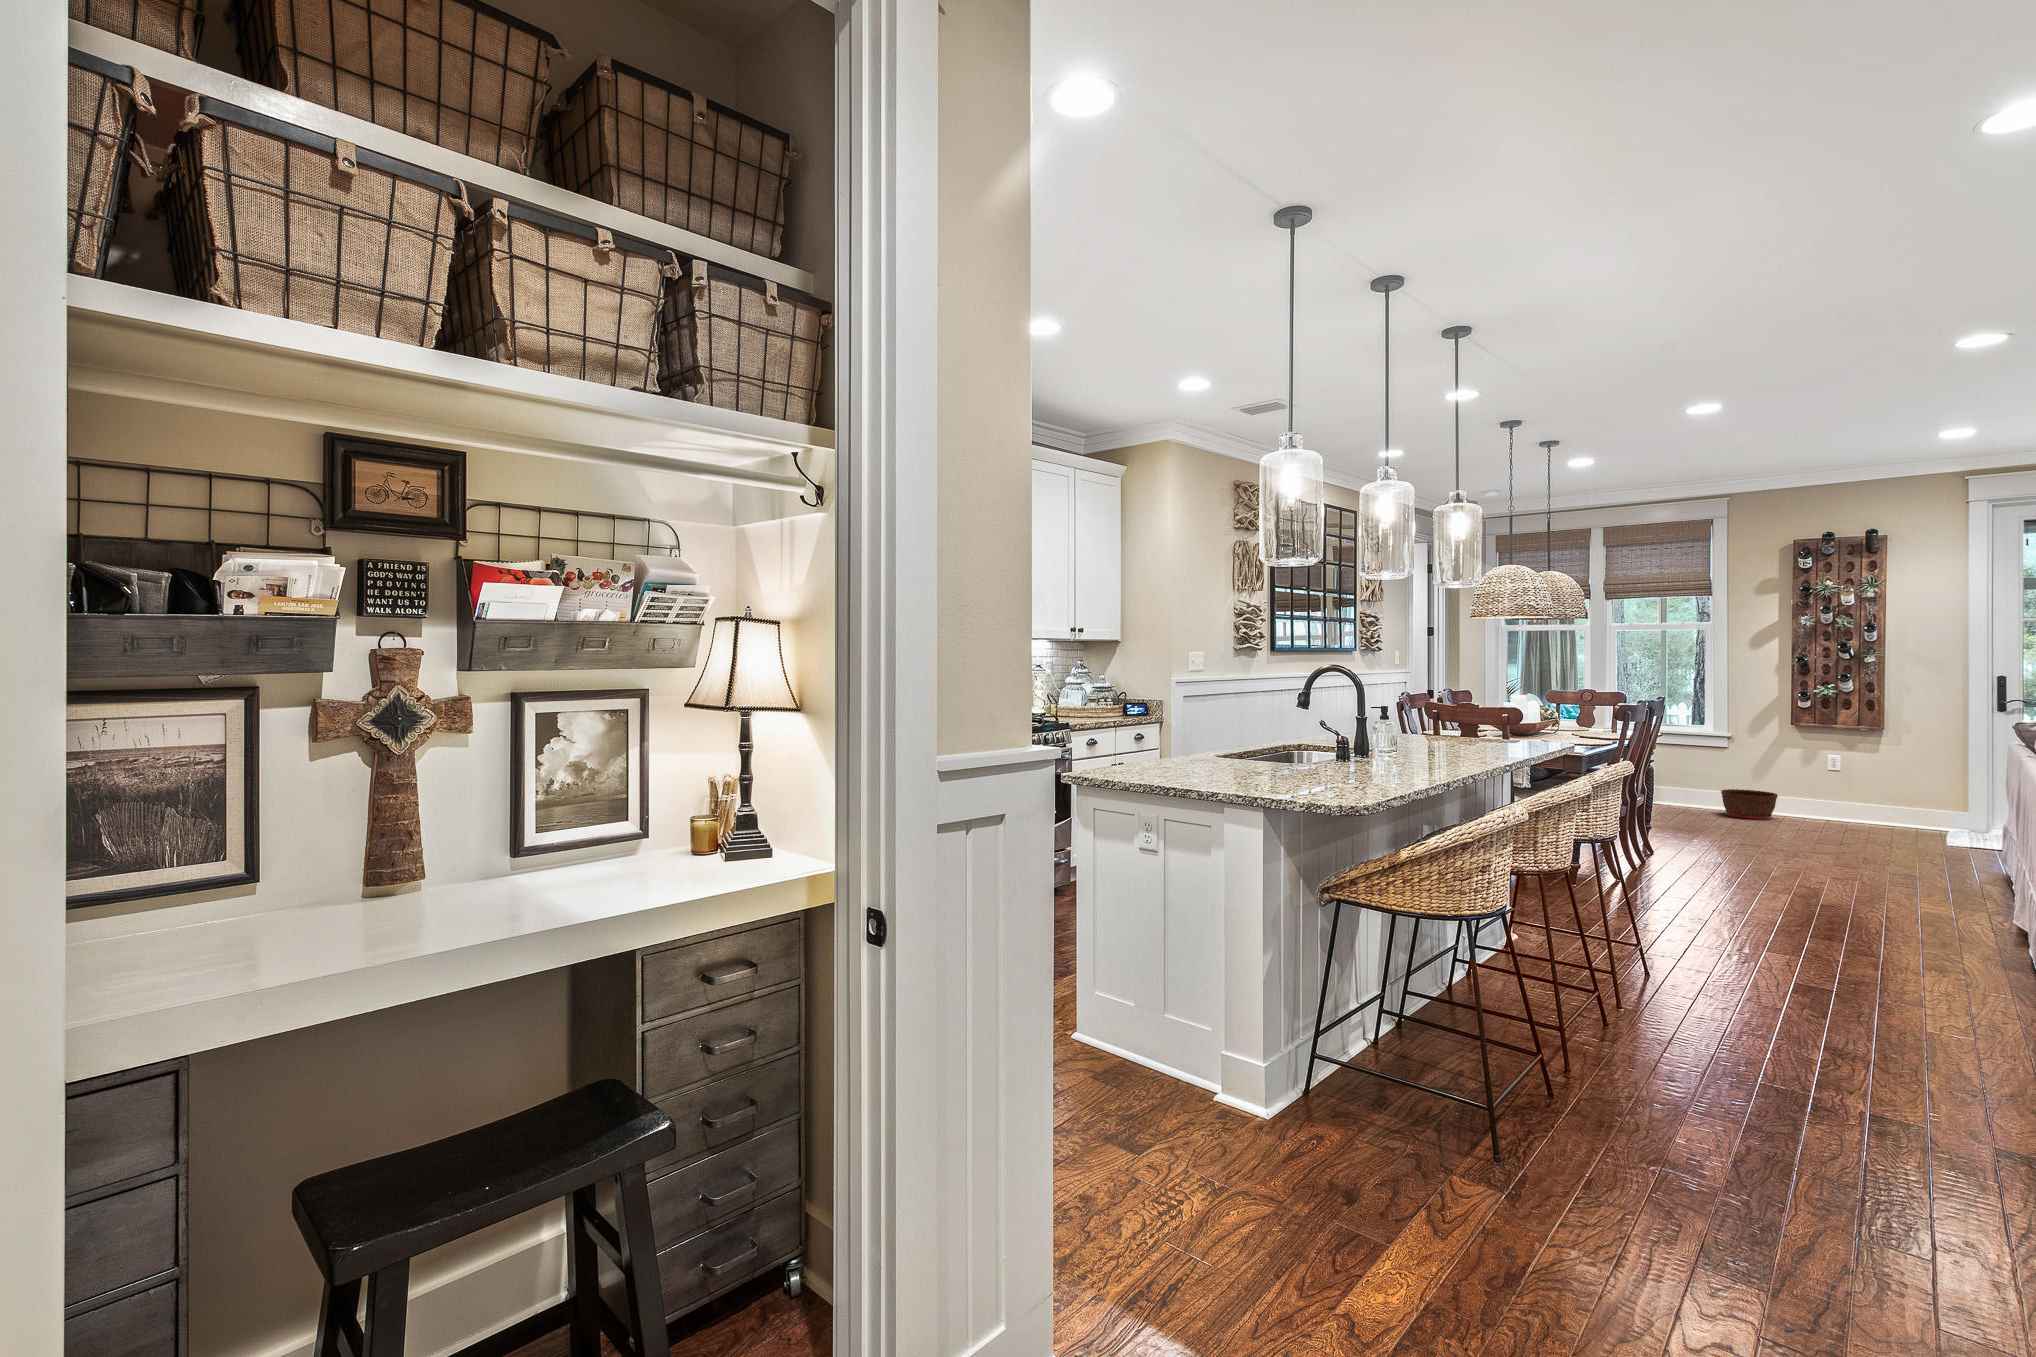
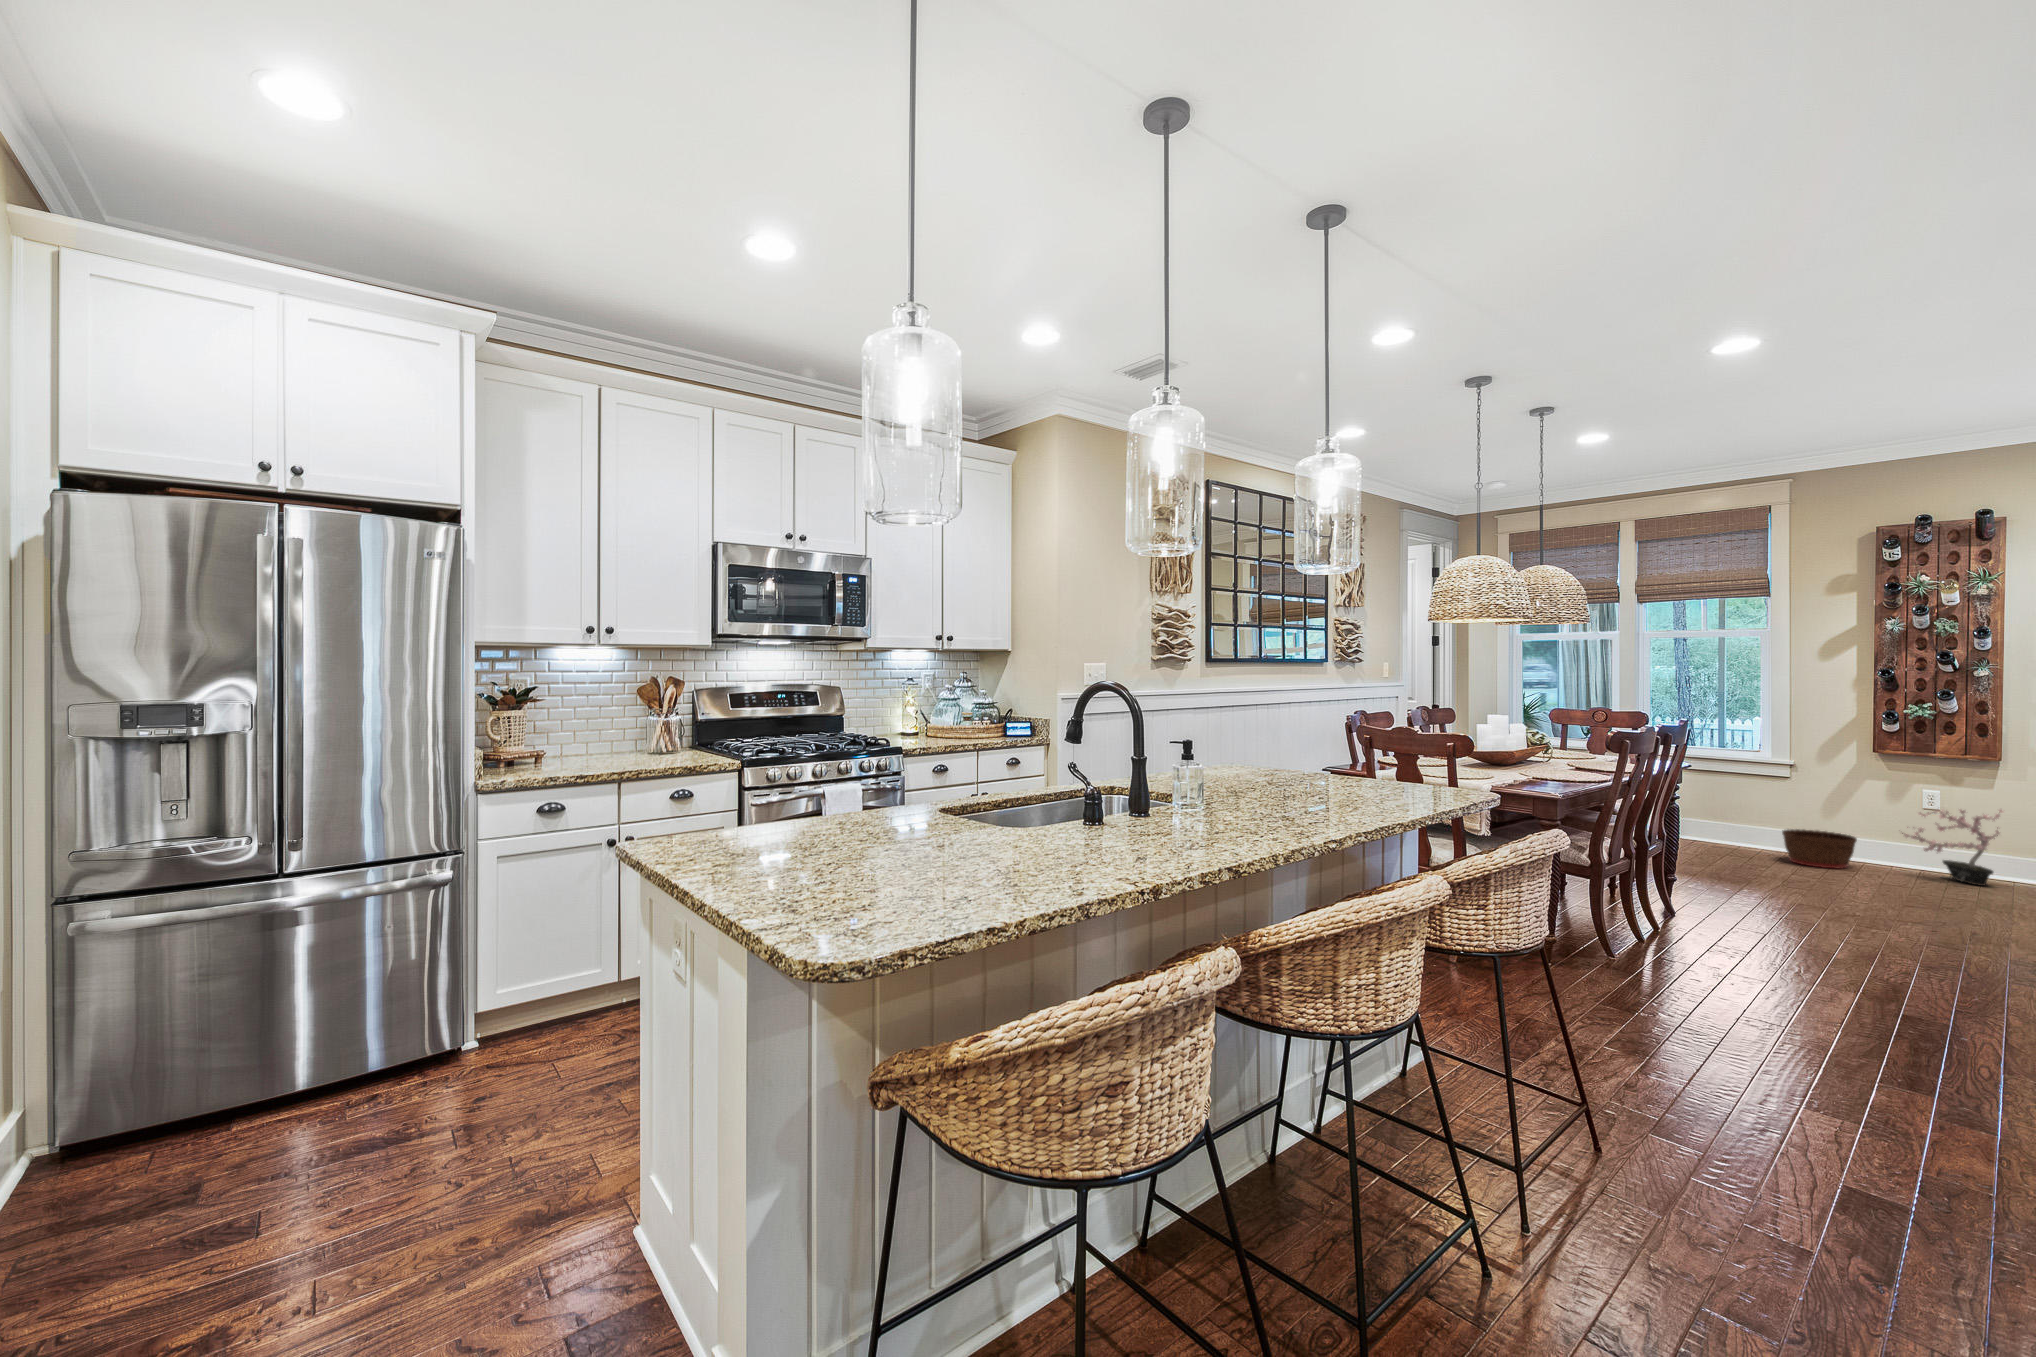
potted plant: none [1807,764,1887,828] -> present [1899,809,2003,886]

